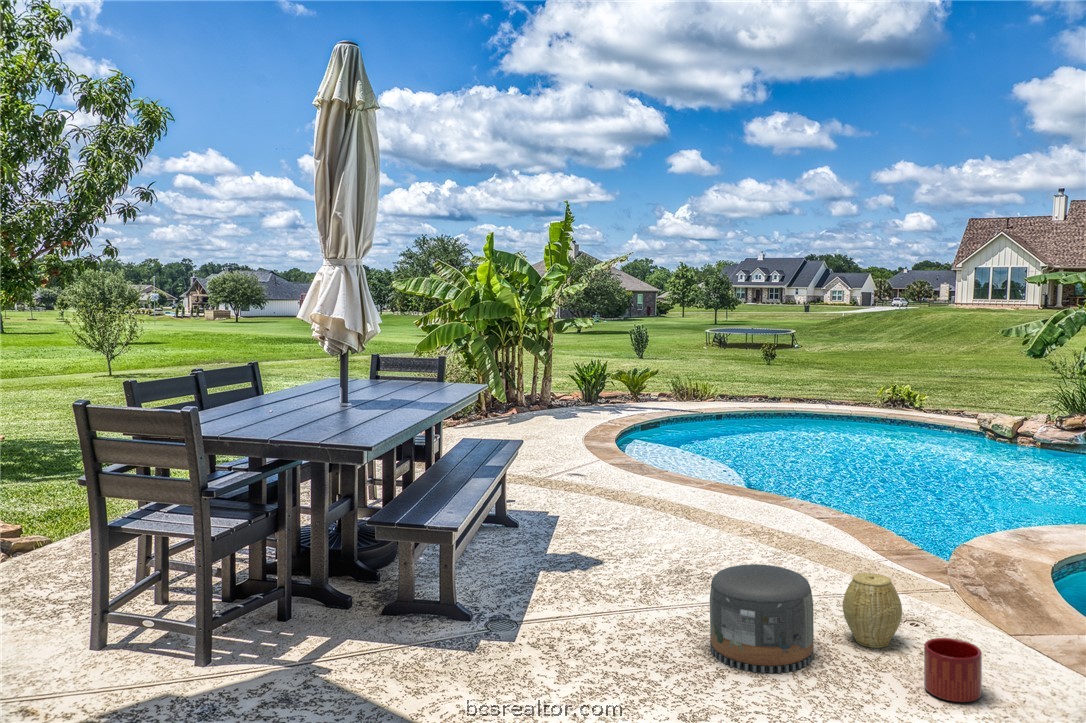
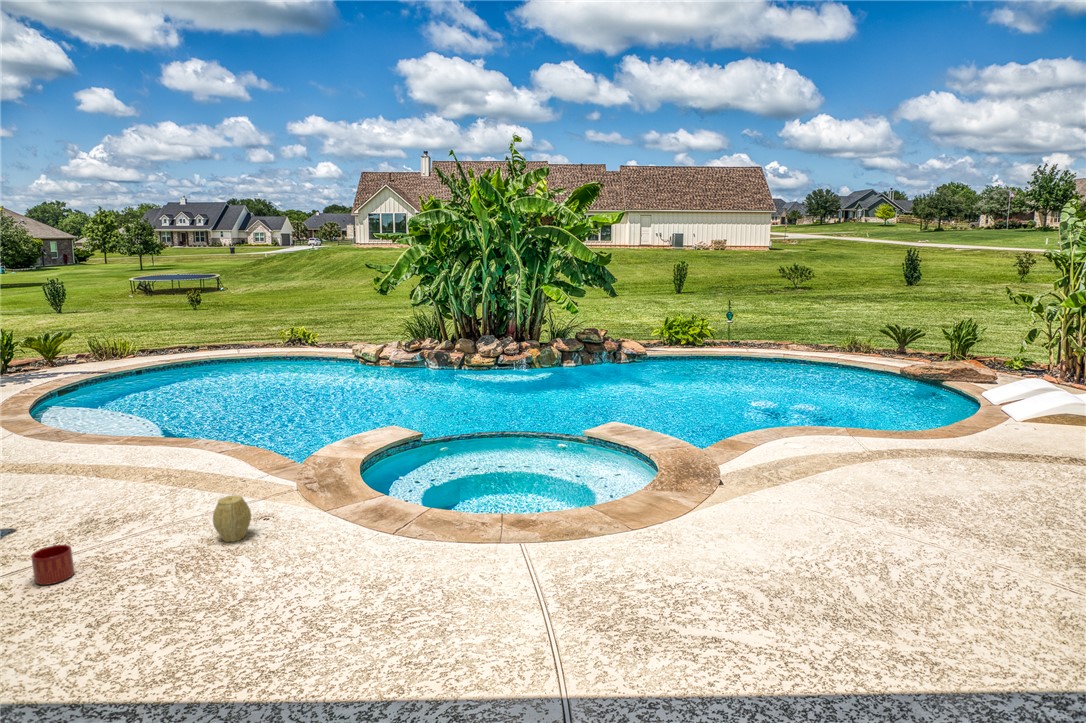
pouf: present [710,564,814,673] -> none [110,506,192,582]
planter: present [924,638,982,702] -> present [31,545,74,585]

